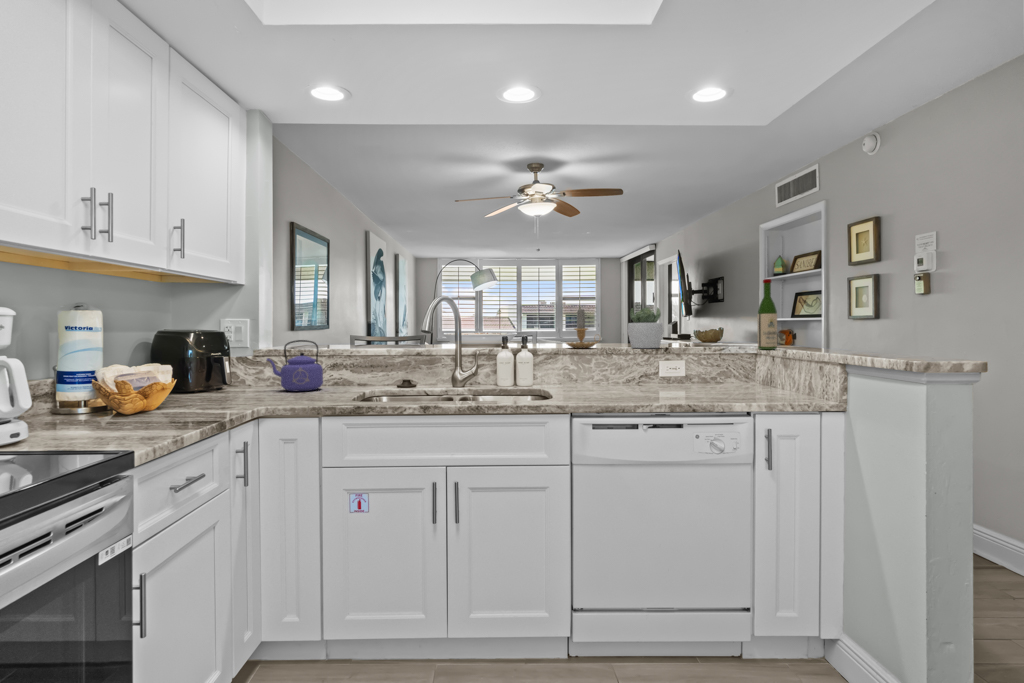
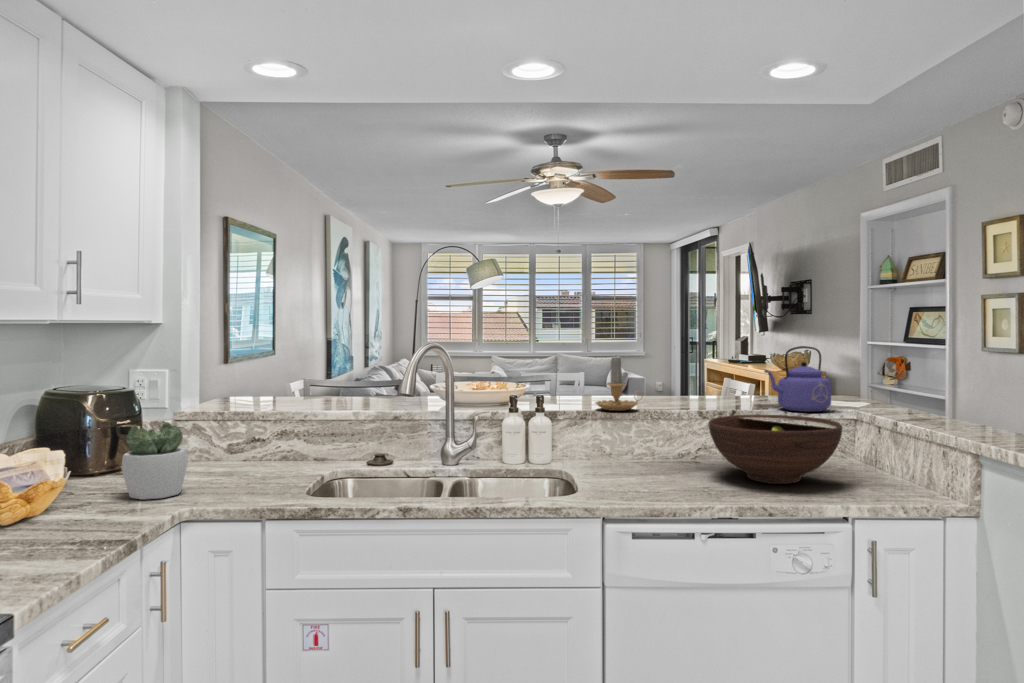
wine bottle: present [758,279,777,350] -> none [858,318,885,415]
succulent plant: present [627,307,663,348] -> present [121,422,188,500]
kettle: present [267,340,323,391] -> present [765,346,831,412]
fruit bowl: none [649,348,746,394] -> present [709,415,842,484]

